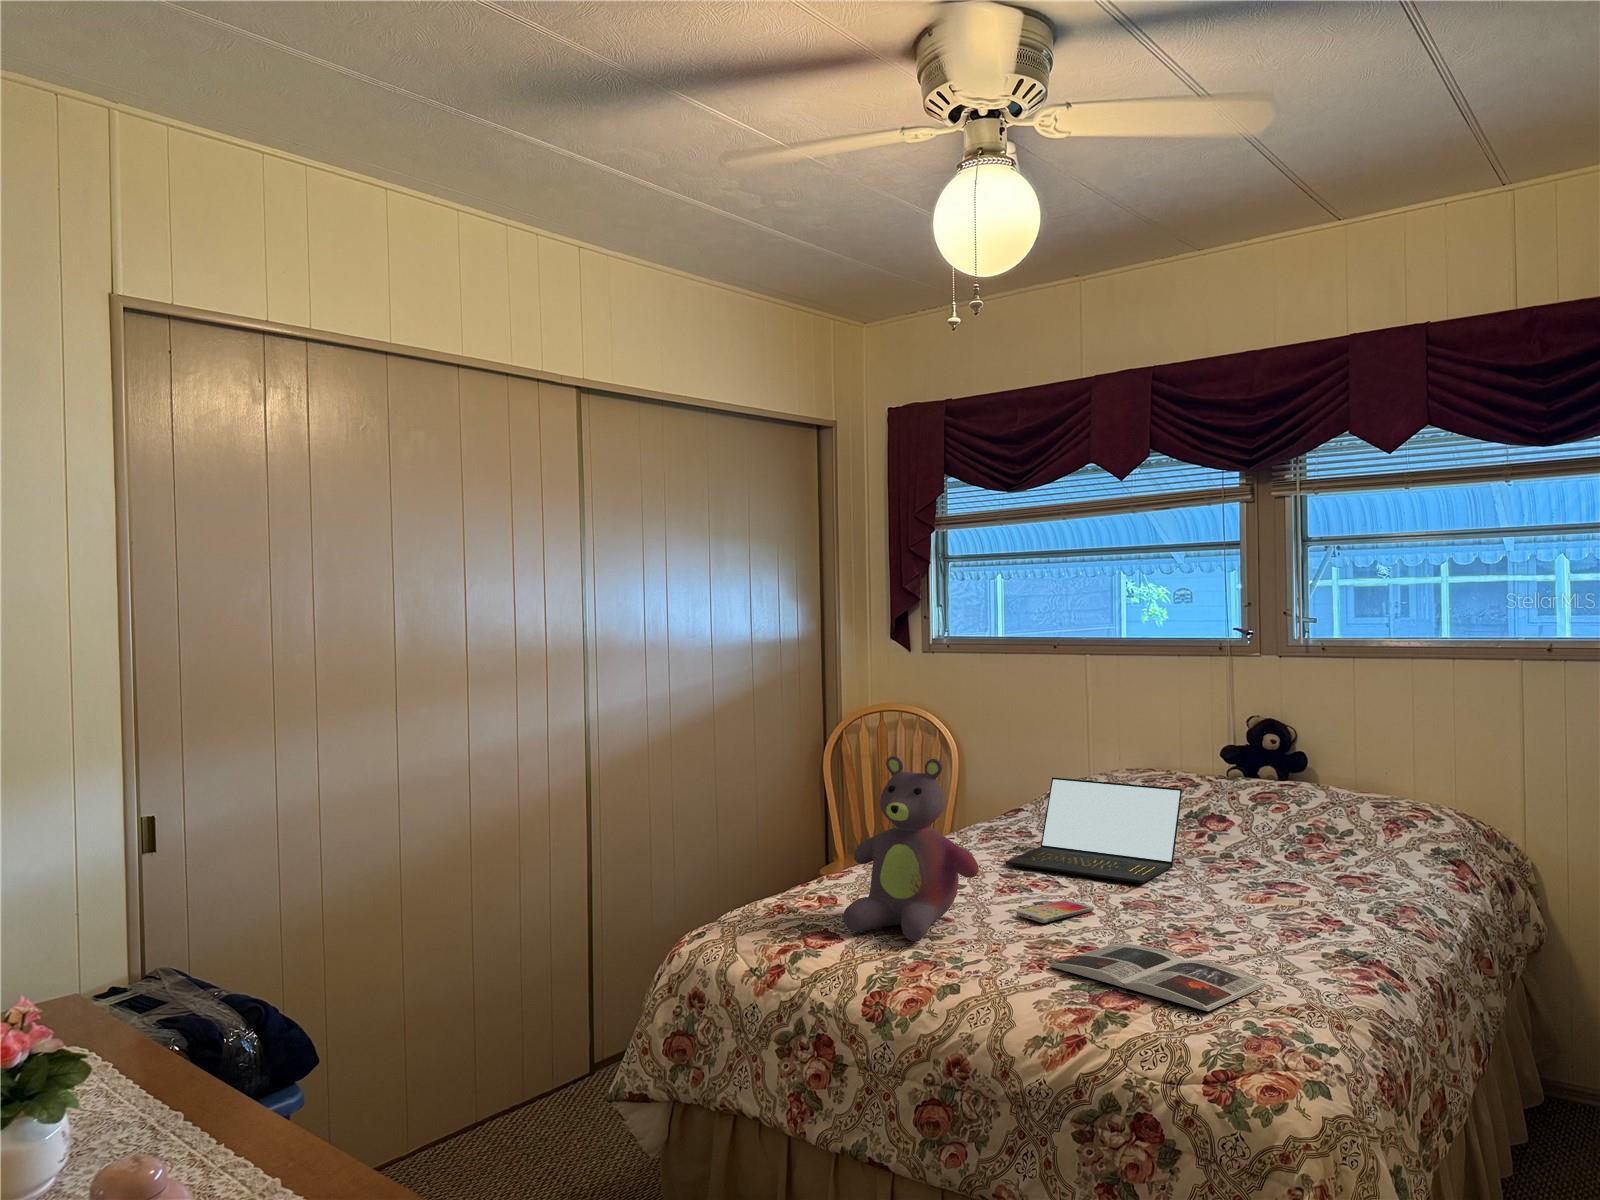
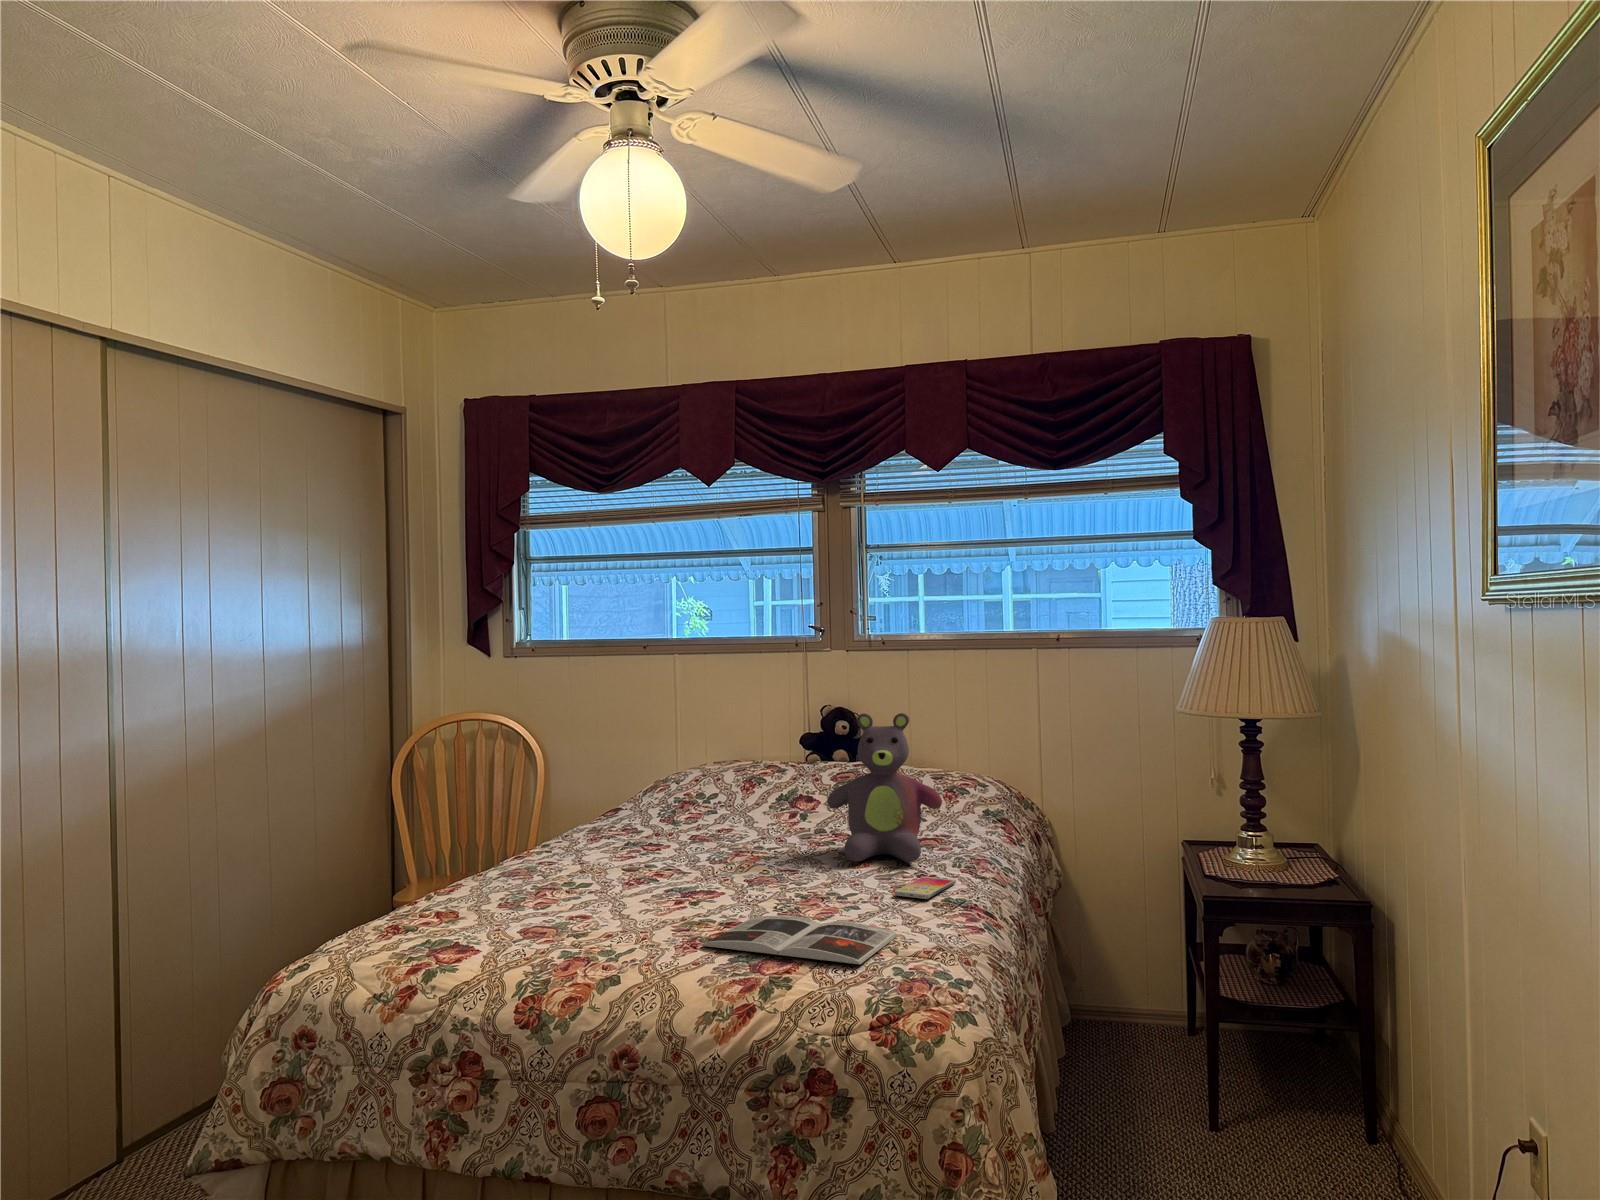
stuffed bear: present [843,756,979,941] -> present [827,713,942,862]
laptop: present [1005,777,1182,883] -> none [623,771,784,862]
smartphone: present [1017,899,1094,923] -> present [894,876,956,899]

